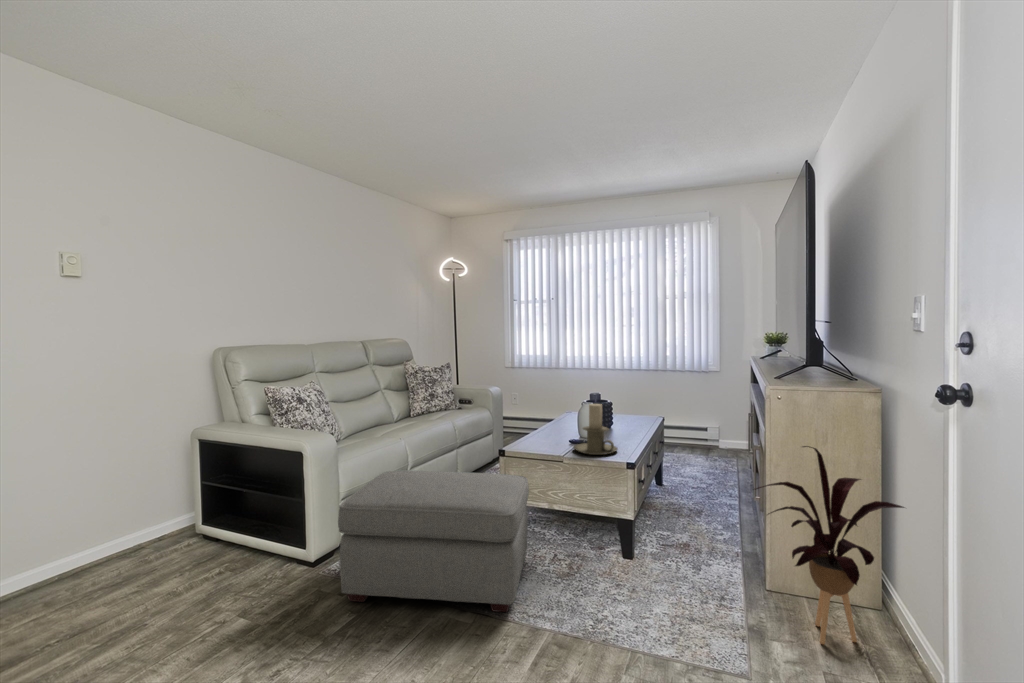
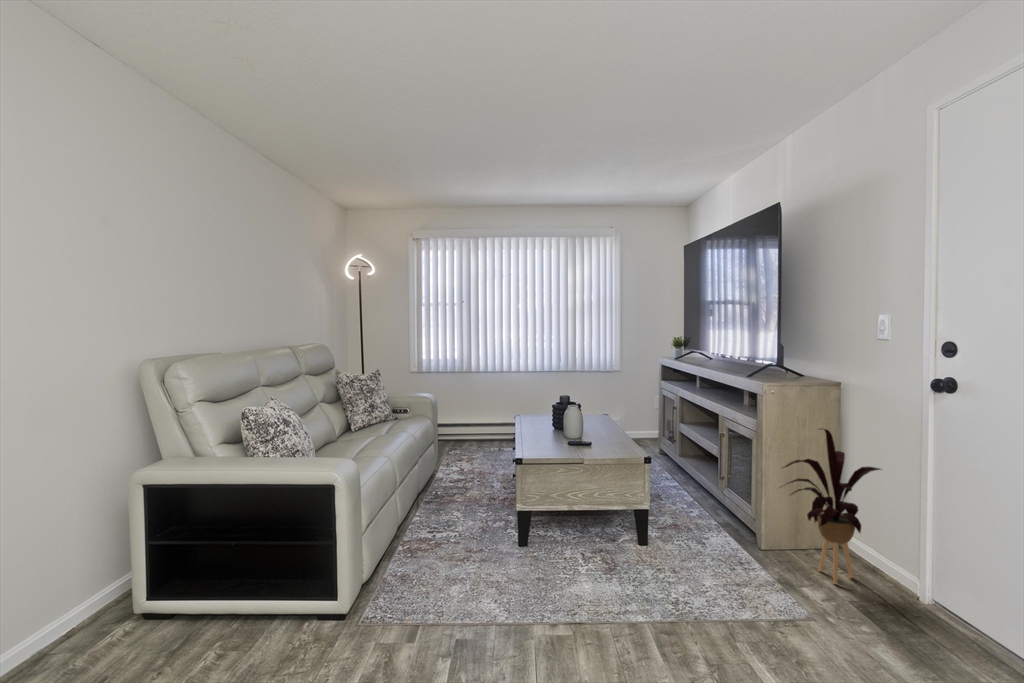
candle holder: present [574,404,618,455] -> none [581,405,624,453]
ottoman: present [338,470,529,612] -> none [412,480,602,637]

